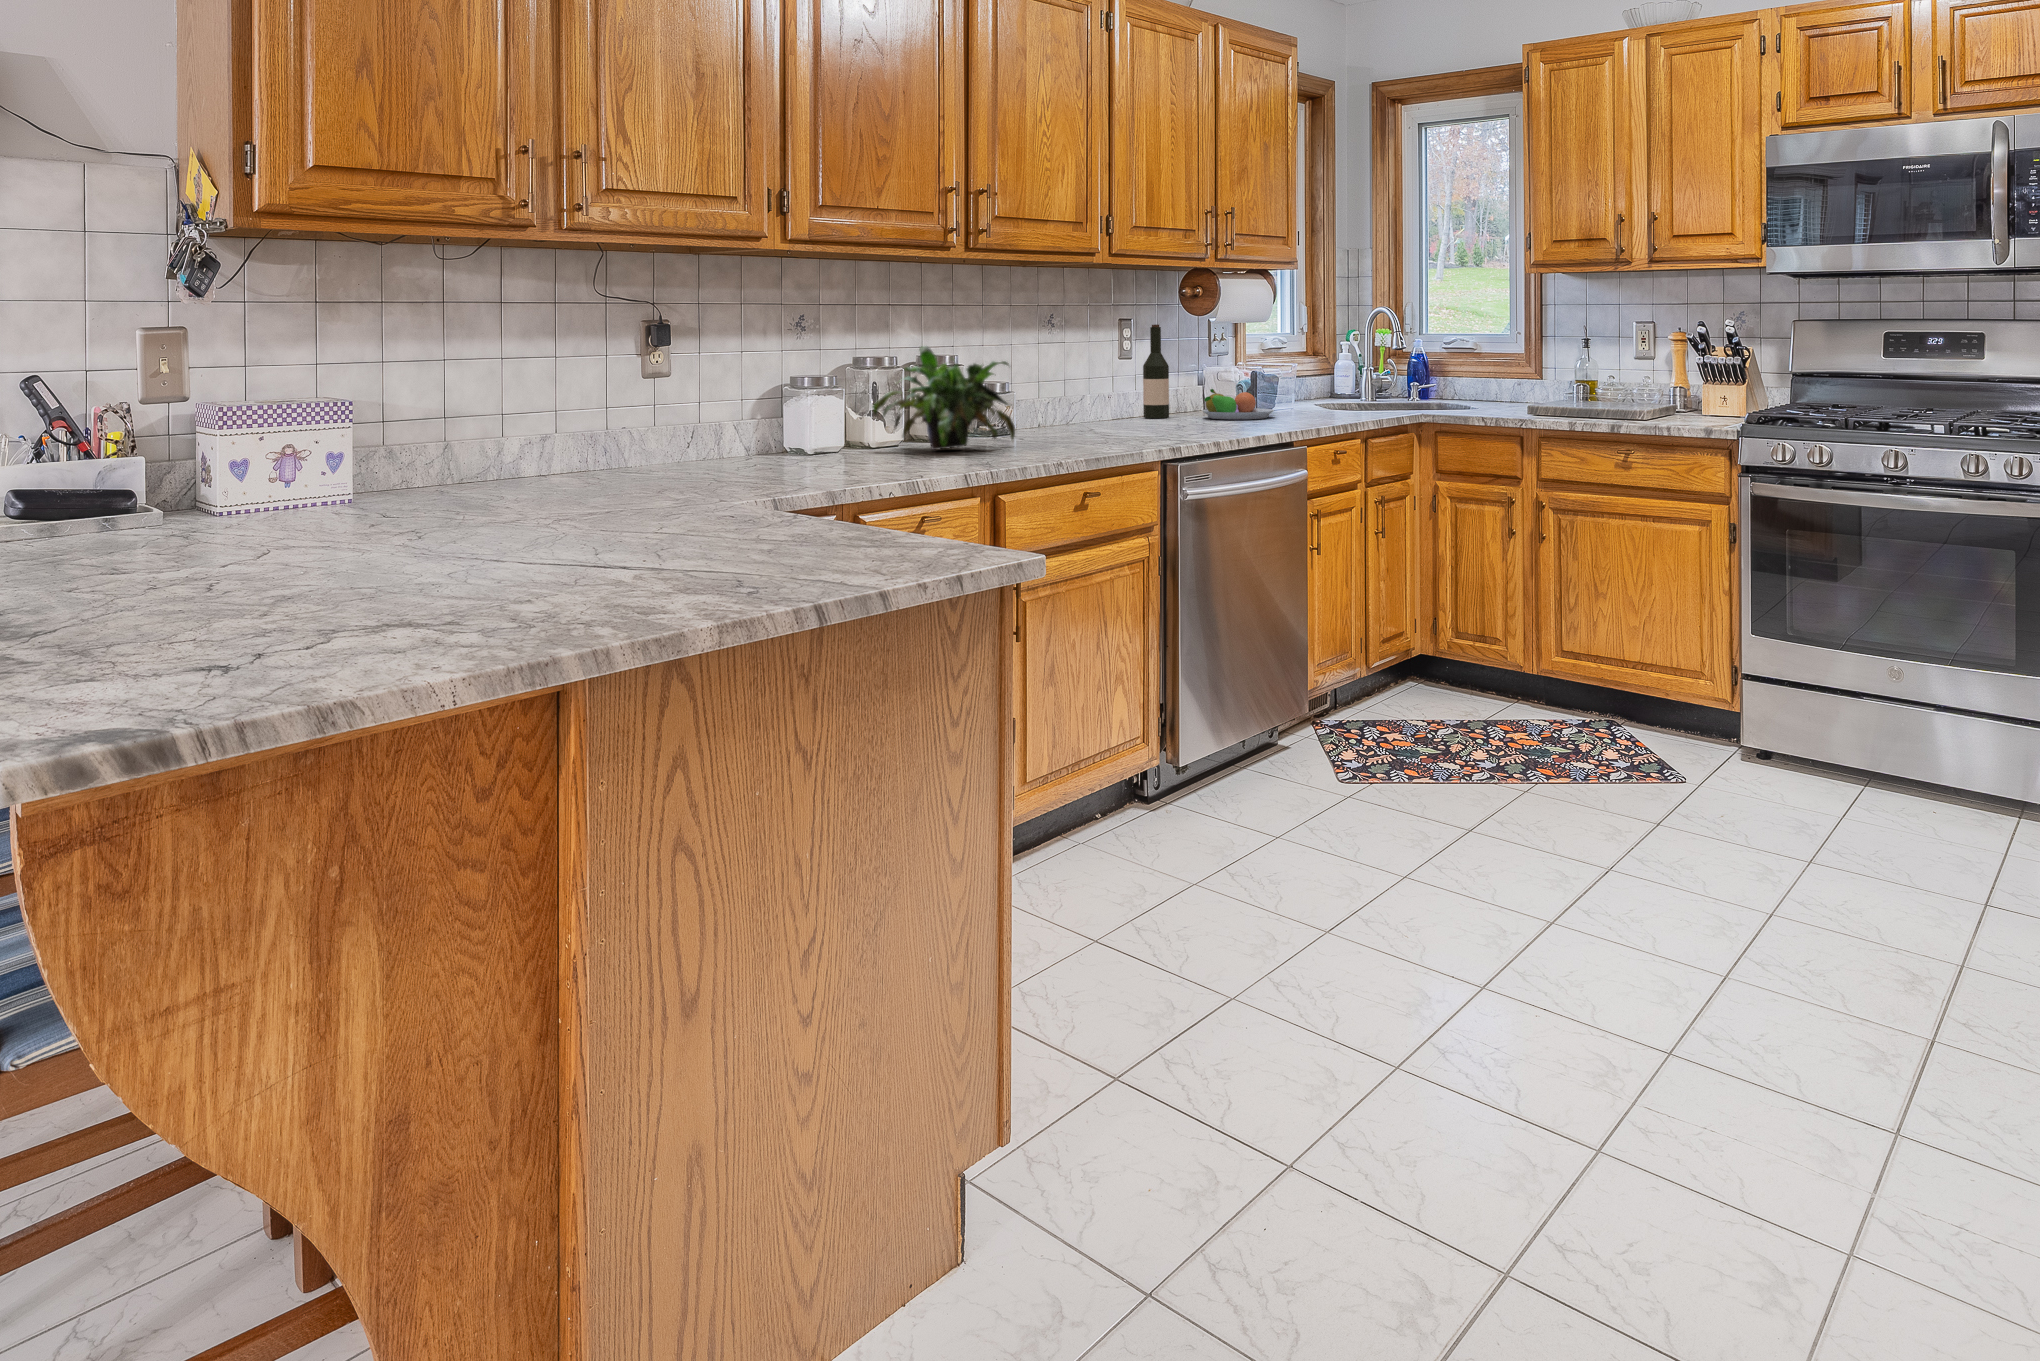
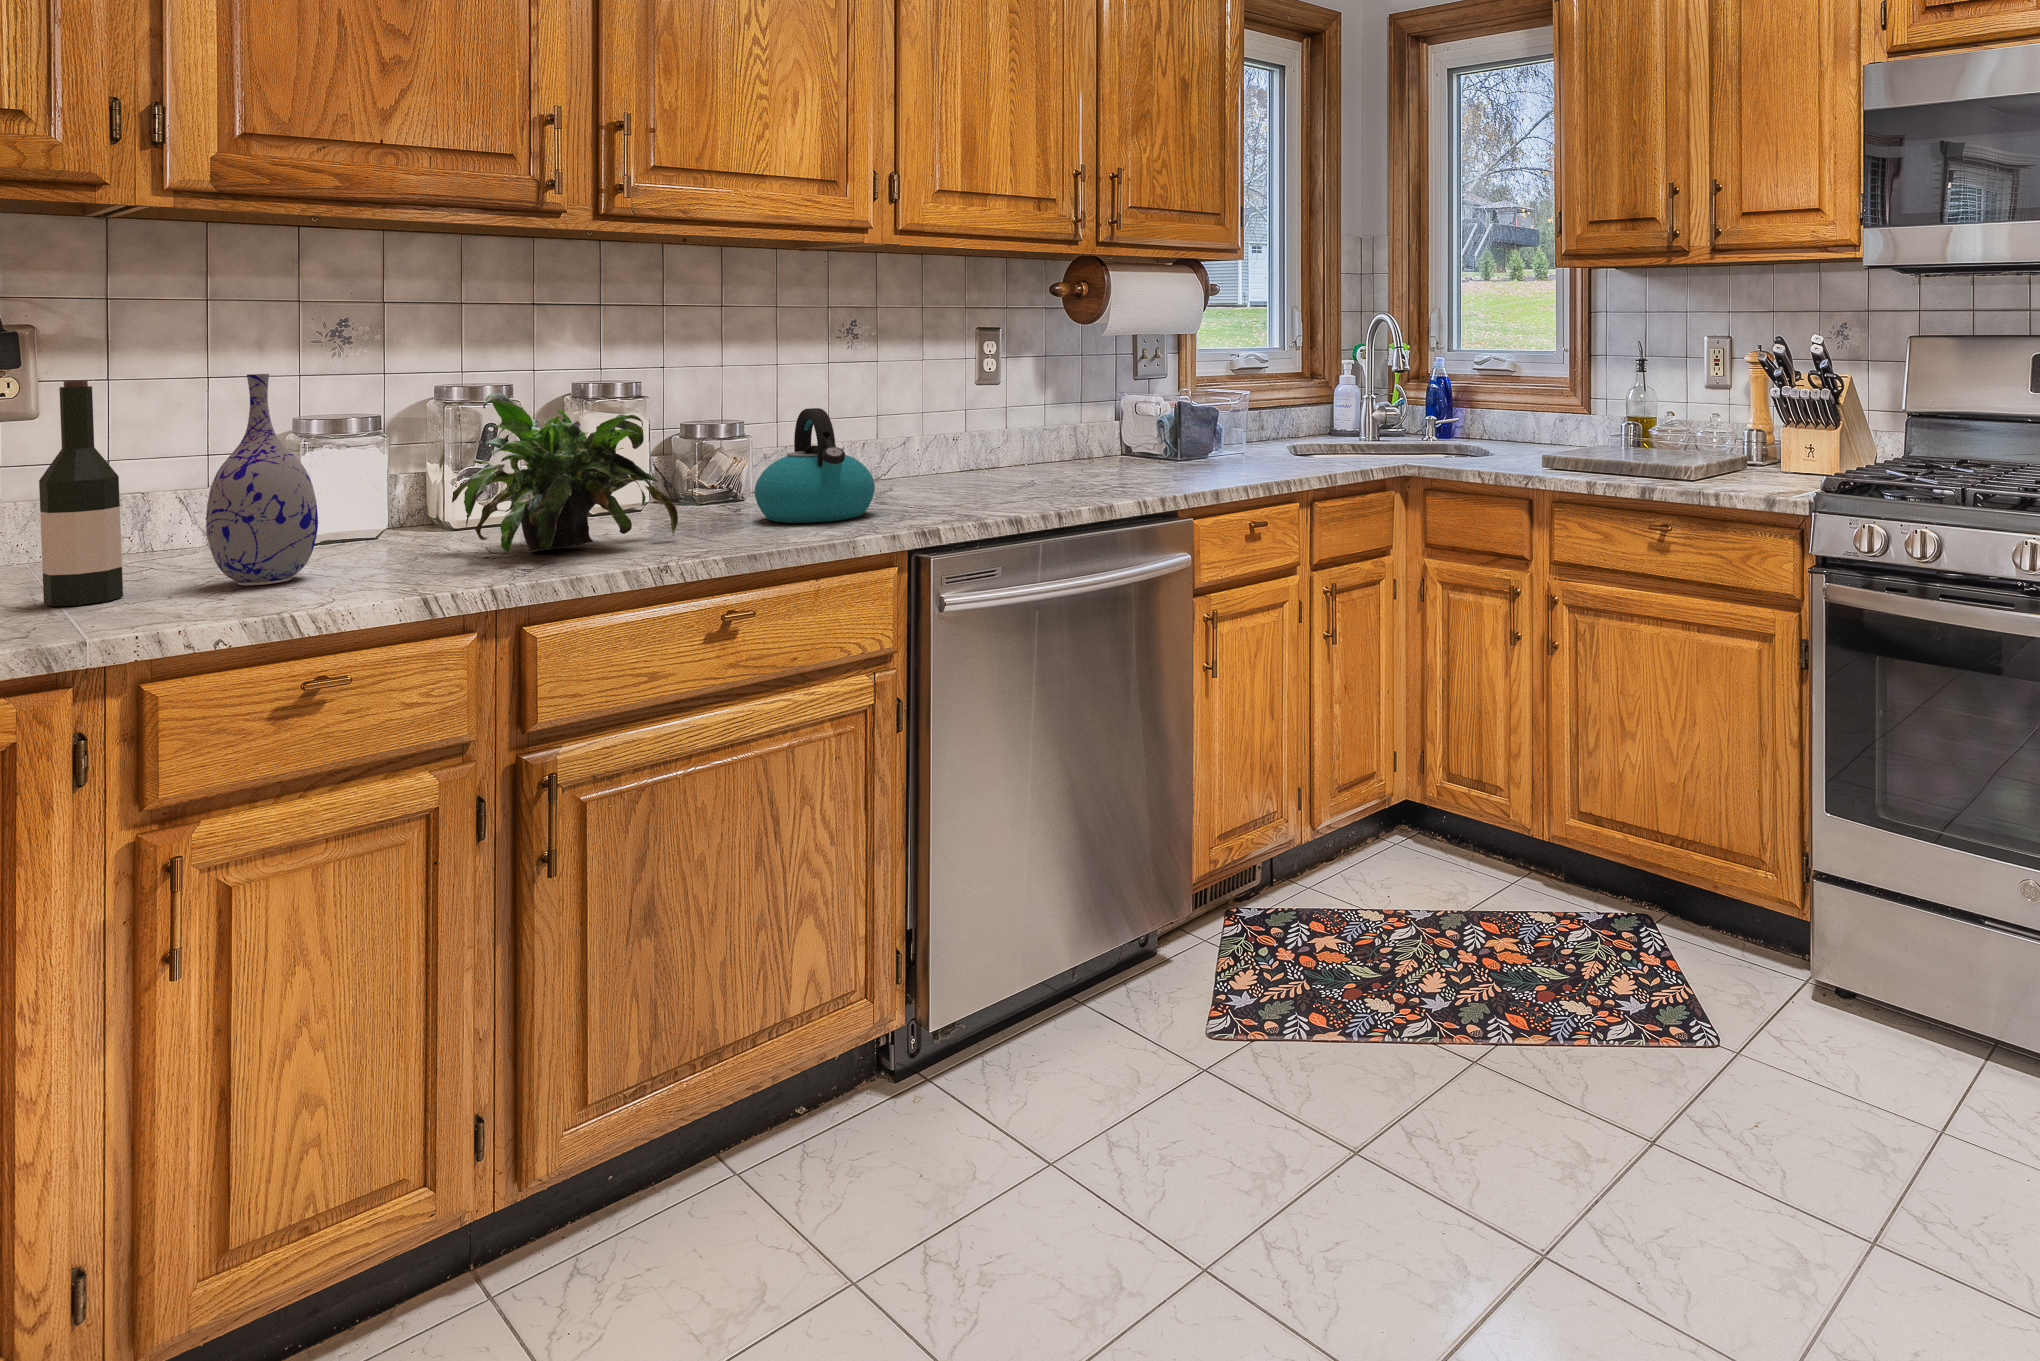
wine bottle: present [1143,325,1169,418] -> present [39,380,123,606]
vase: none [775,331,833,464] -> present [206,374,318,585]
kettle: none [1035,363,1112,439] -> present [755,408,875,523]
fruit bowl: present [1202,389,1274,419] -> none [1078,433,1185,478]

